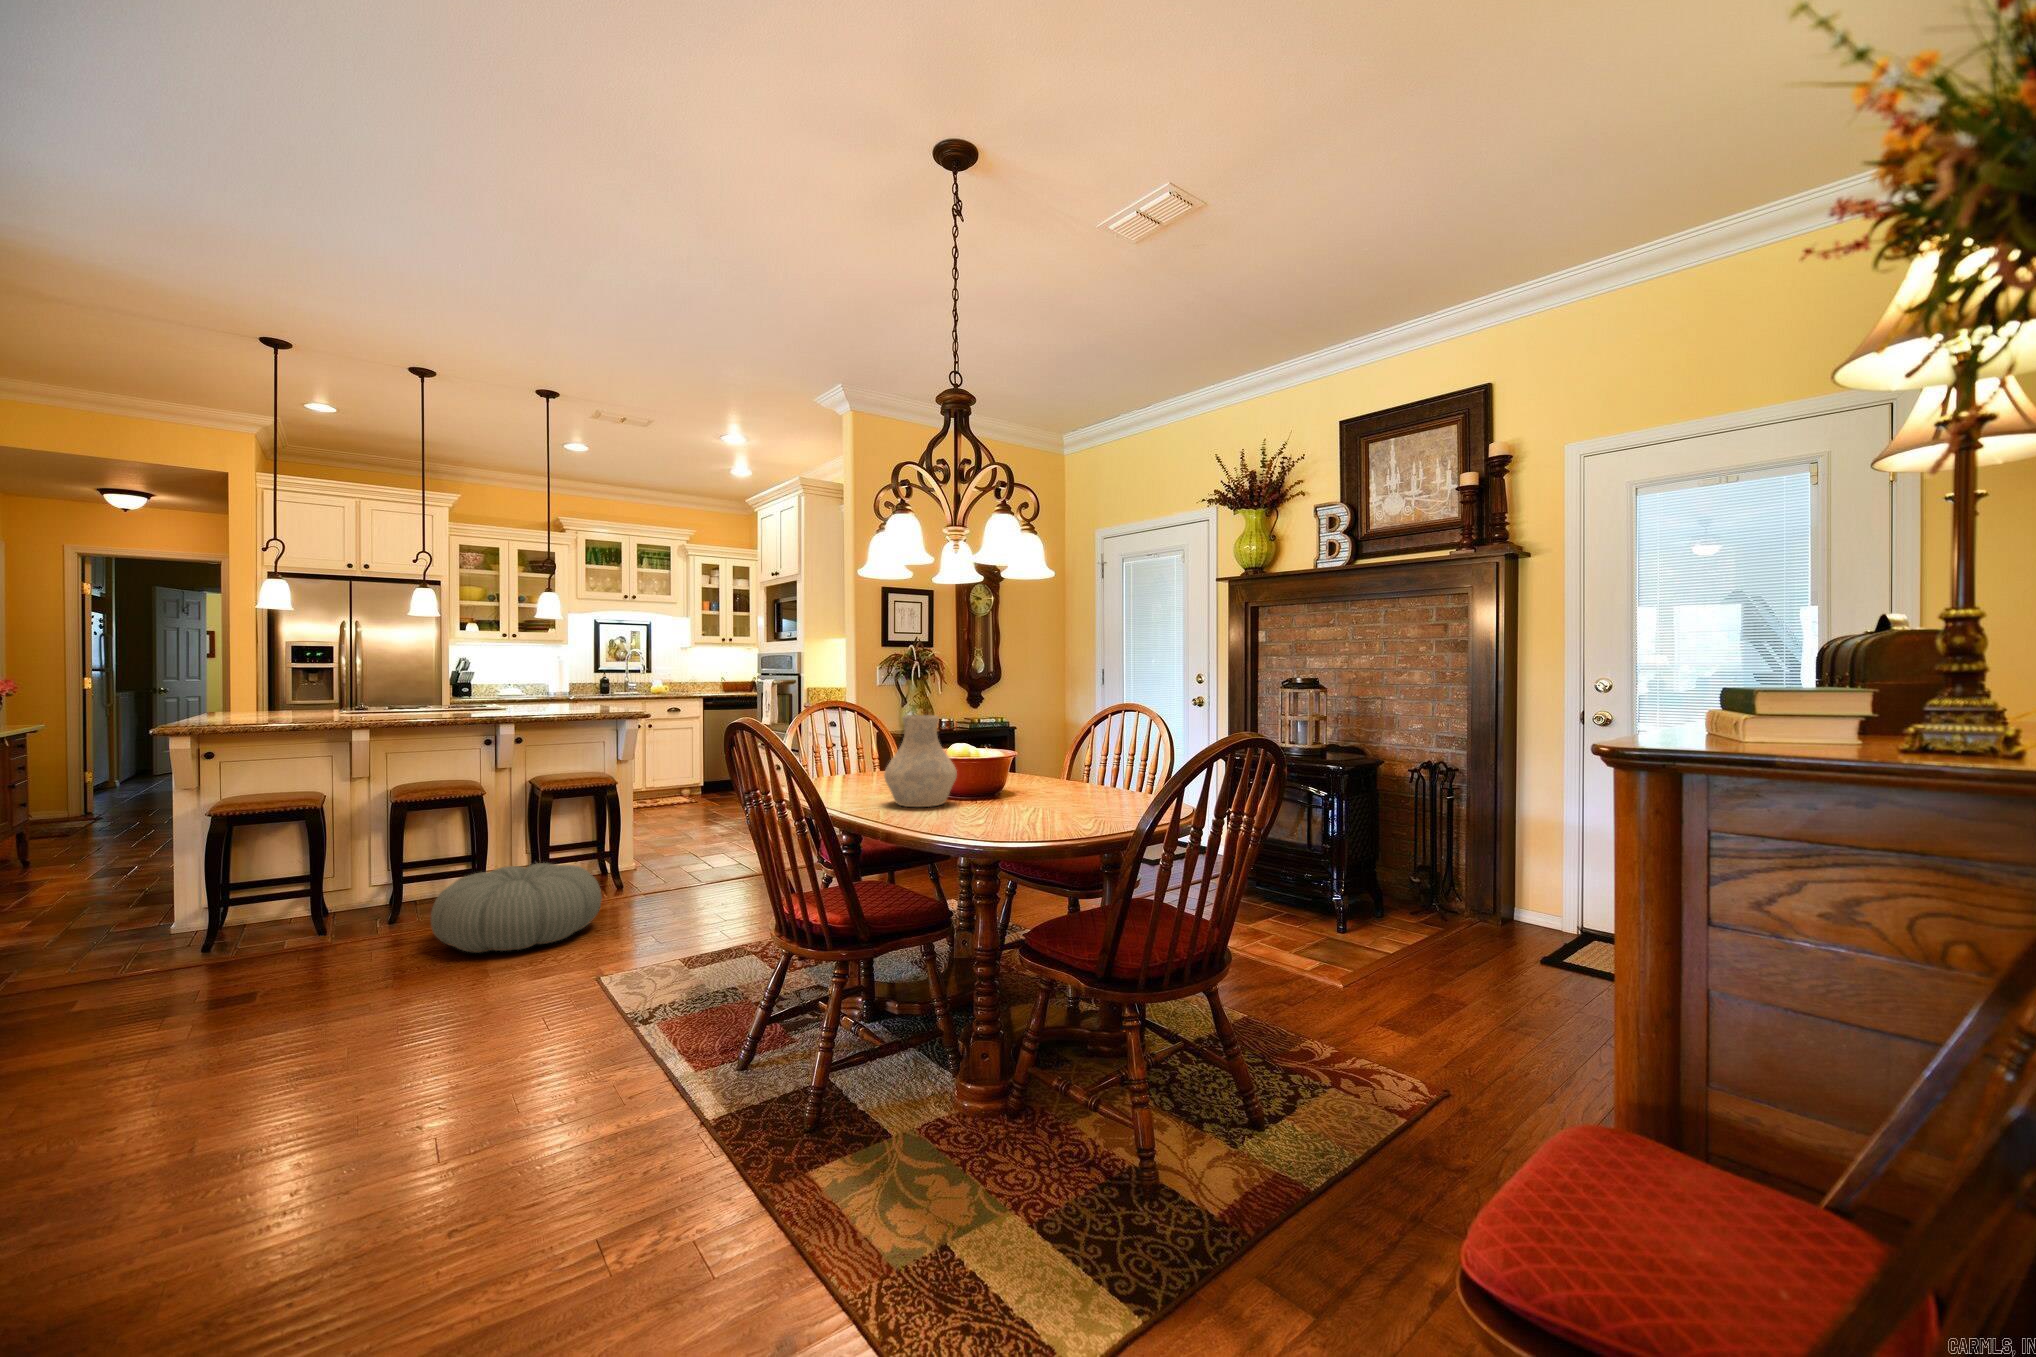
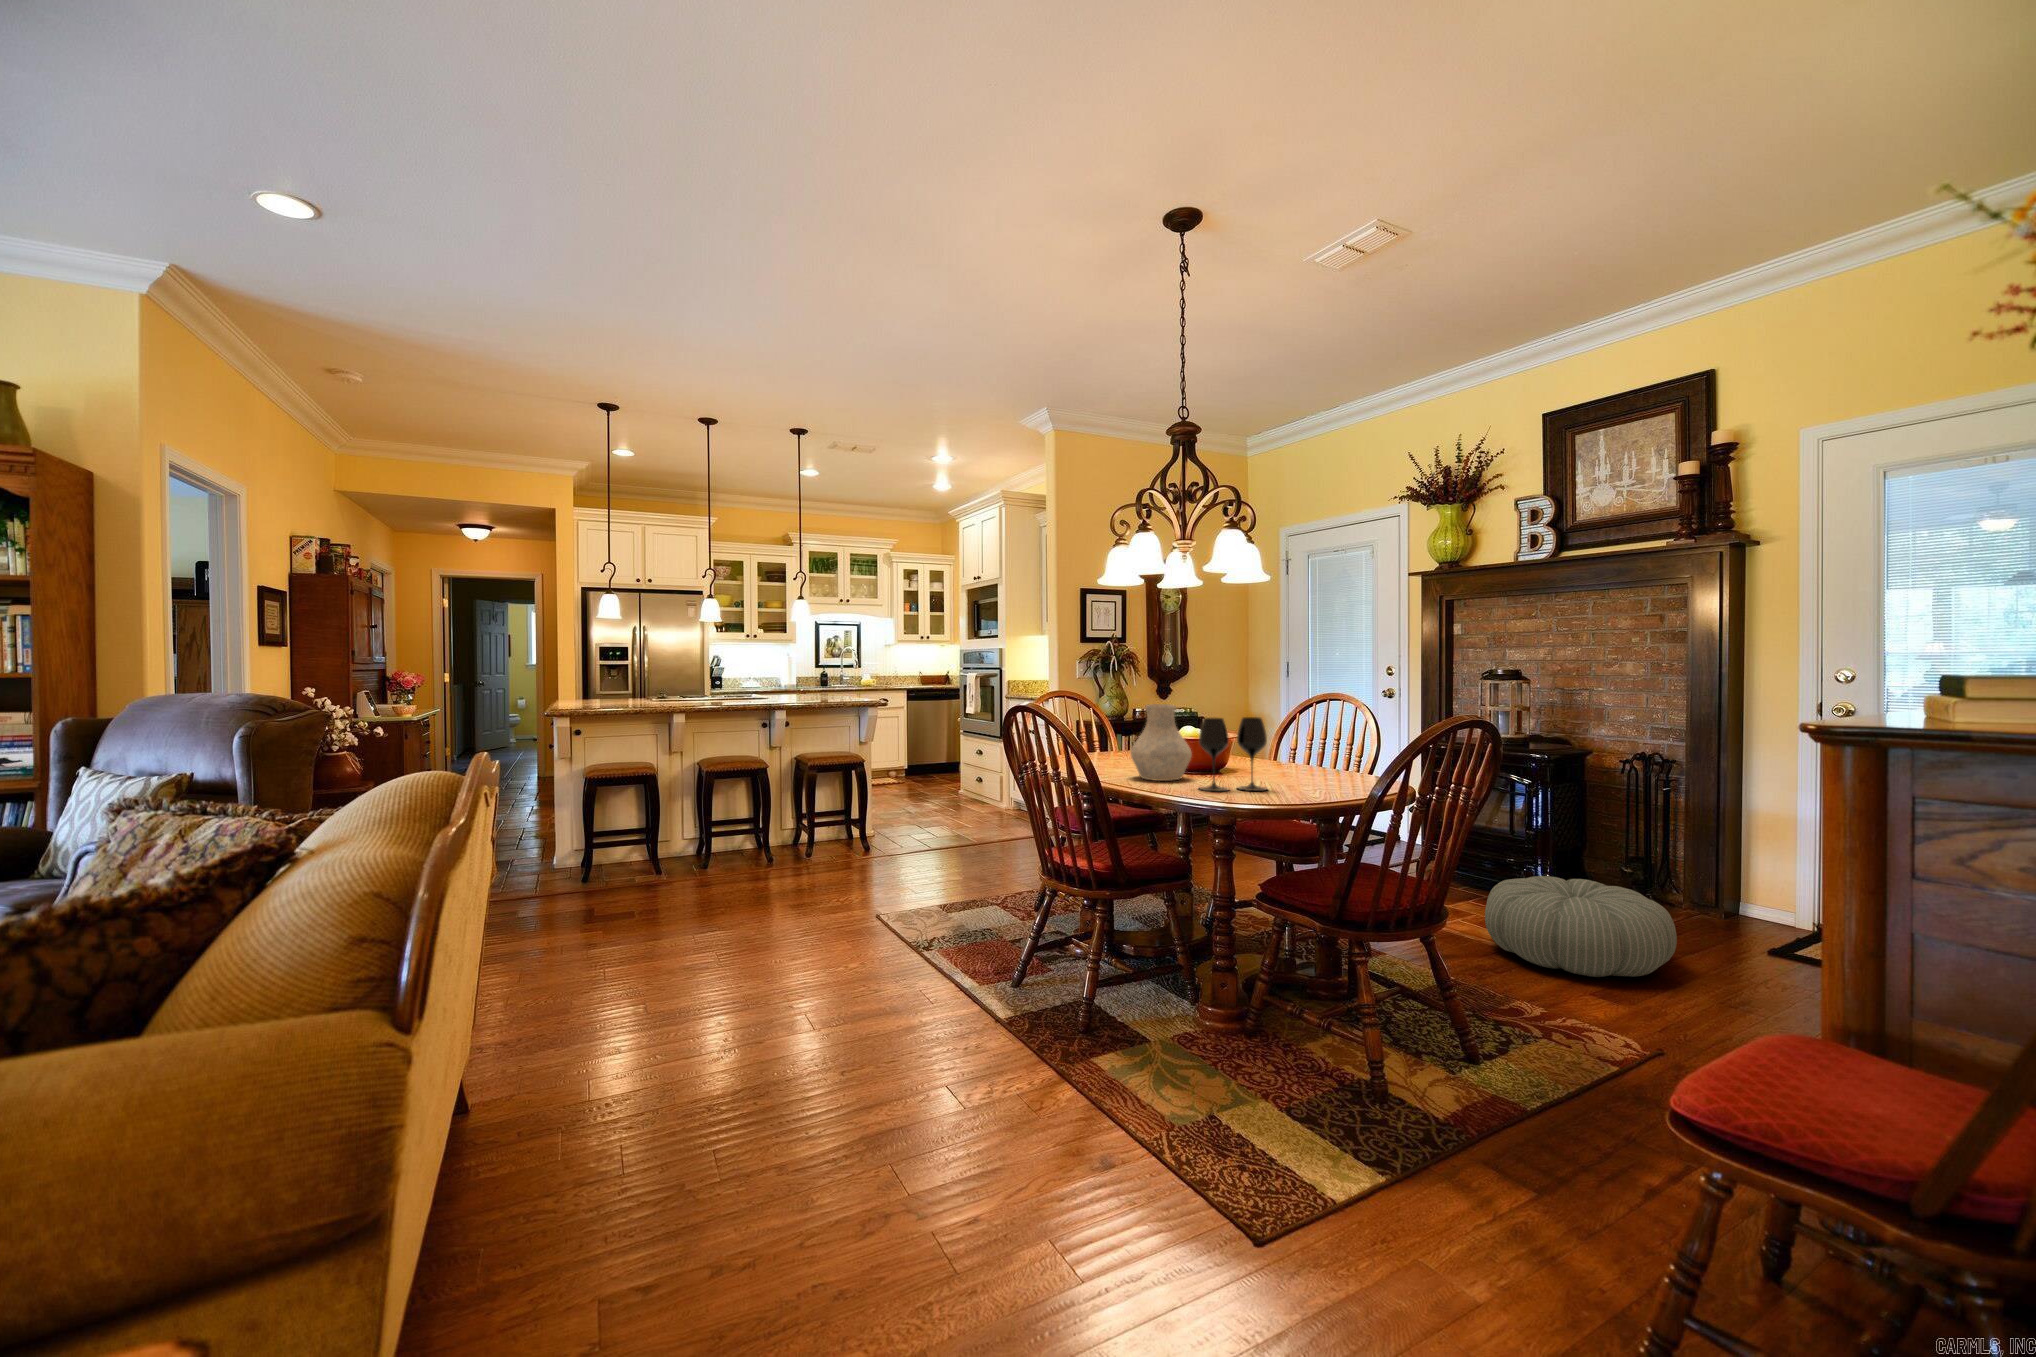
wine glass: none [956,730,1038,821] -> present [1199,717,1267,792]
pouf: present [431,863,602,953] -> present [1485,876,1677,977]

